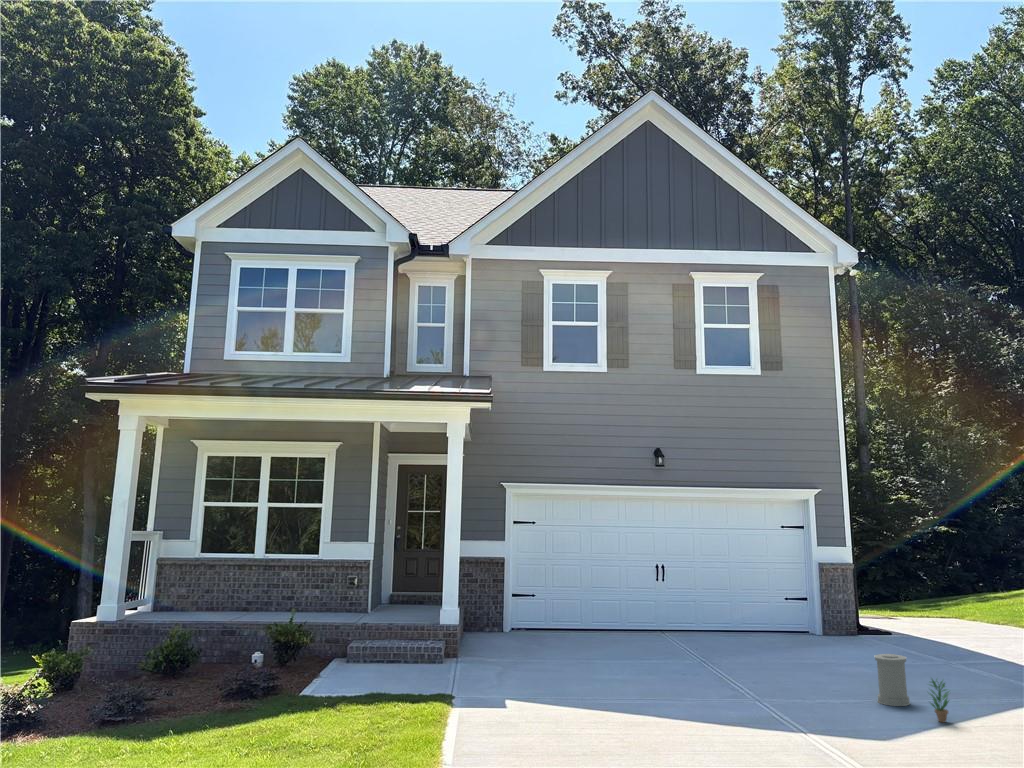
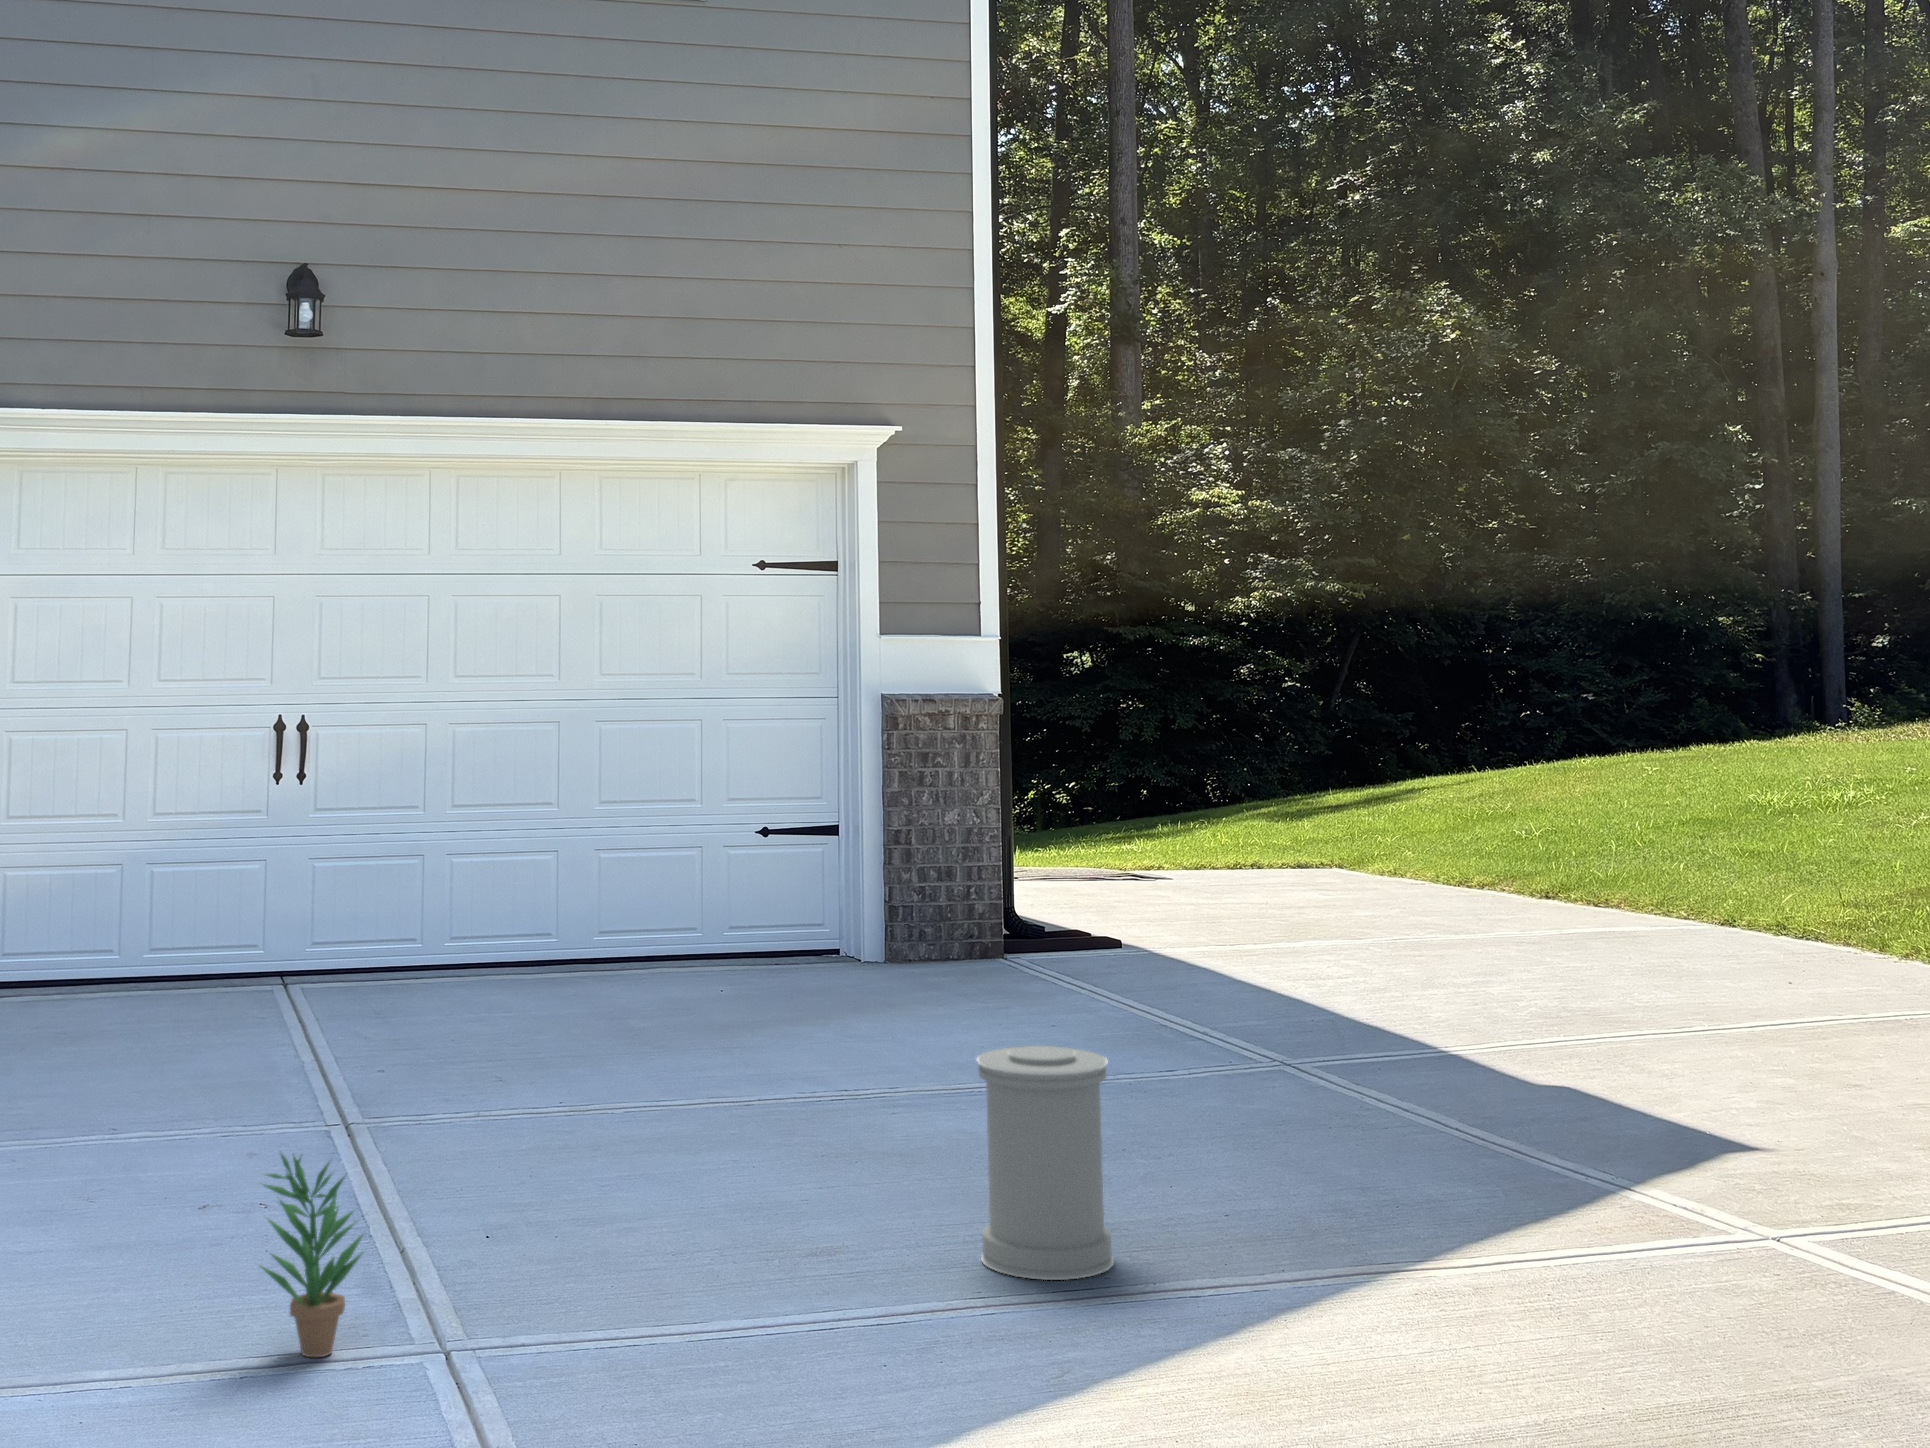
potted plant: present [930,679,948,722] -> present [261,1154,362,1357]

